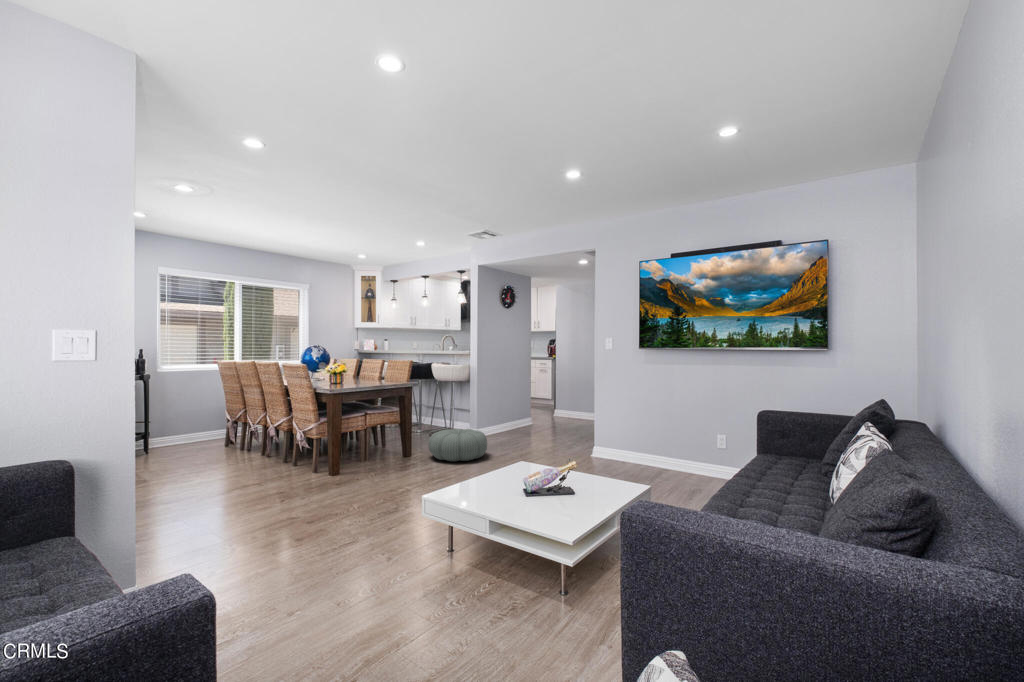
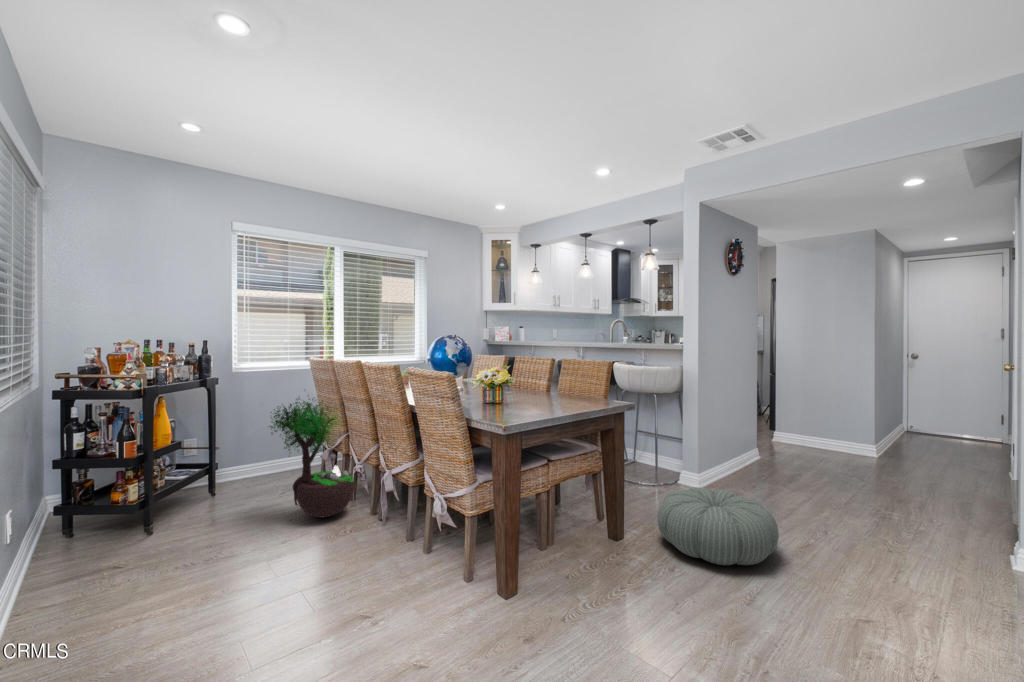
potted tree: none [193,379,251,457] -> present [270,398,354,517]

